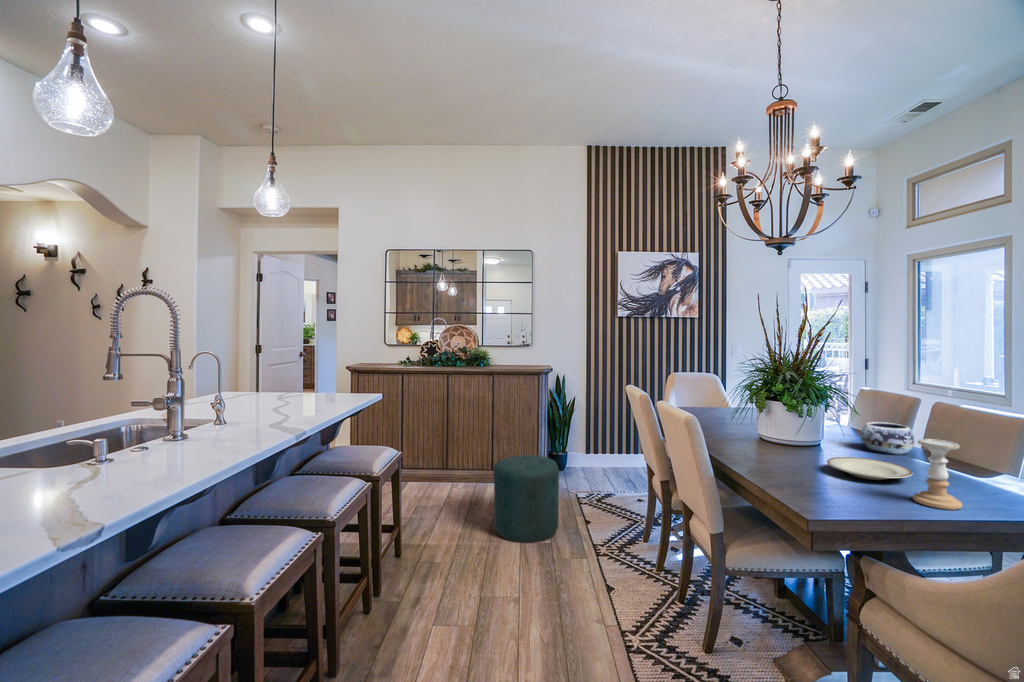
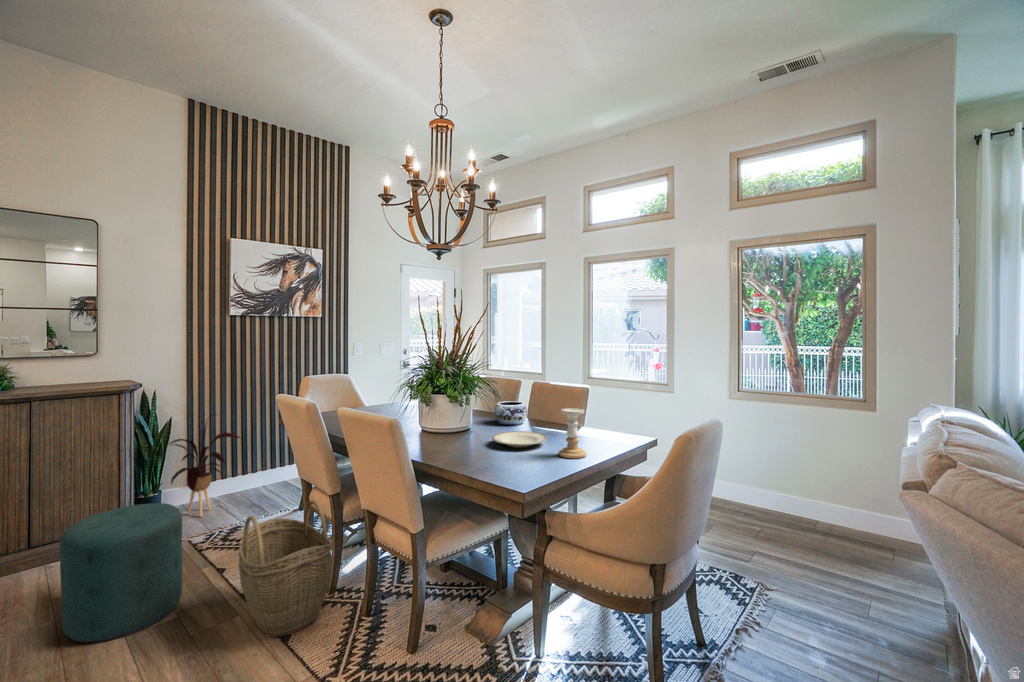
house plant: none [567,399,619,480] -> present [168,423,240,517]
woven basket: none [585,481,653,588] -> present [239,500,332,637]

